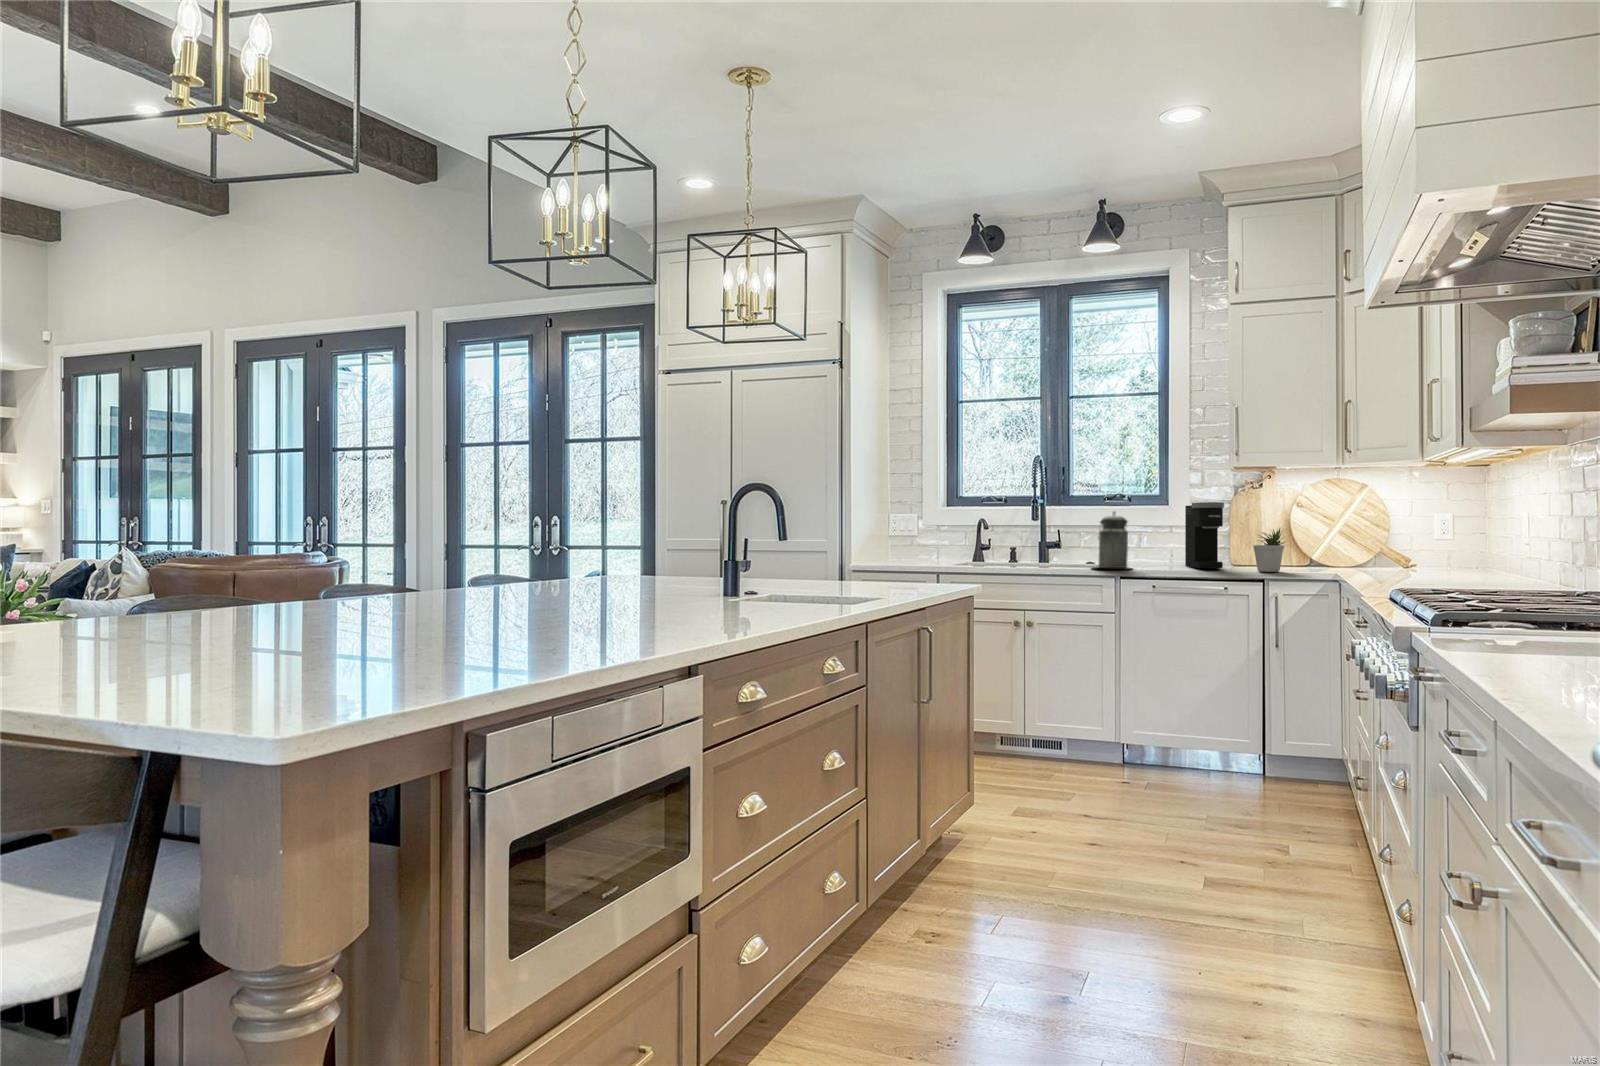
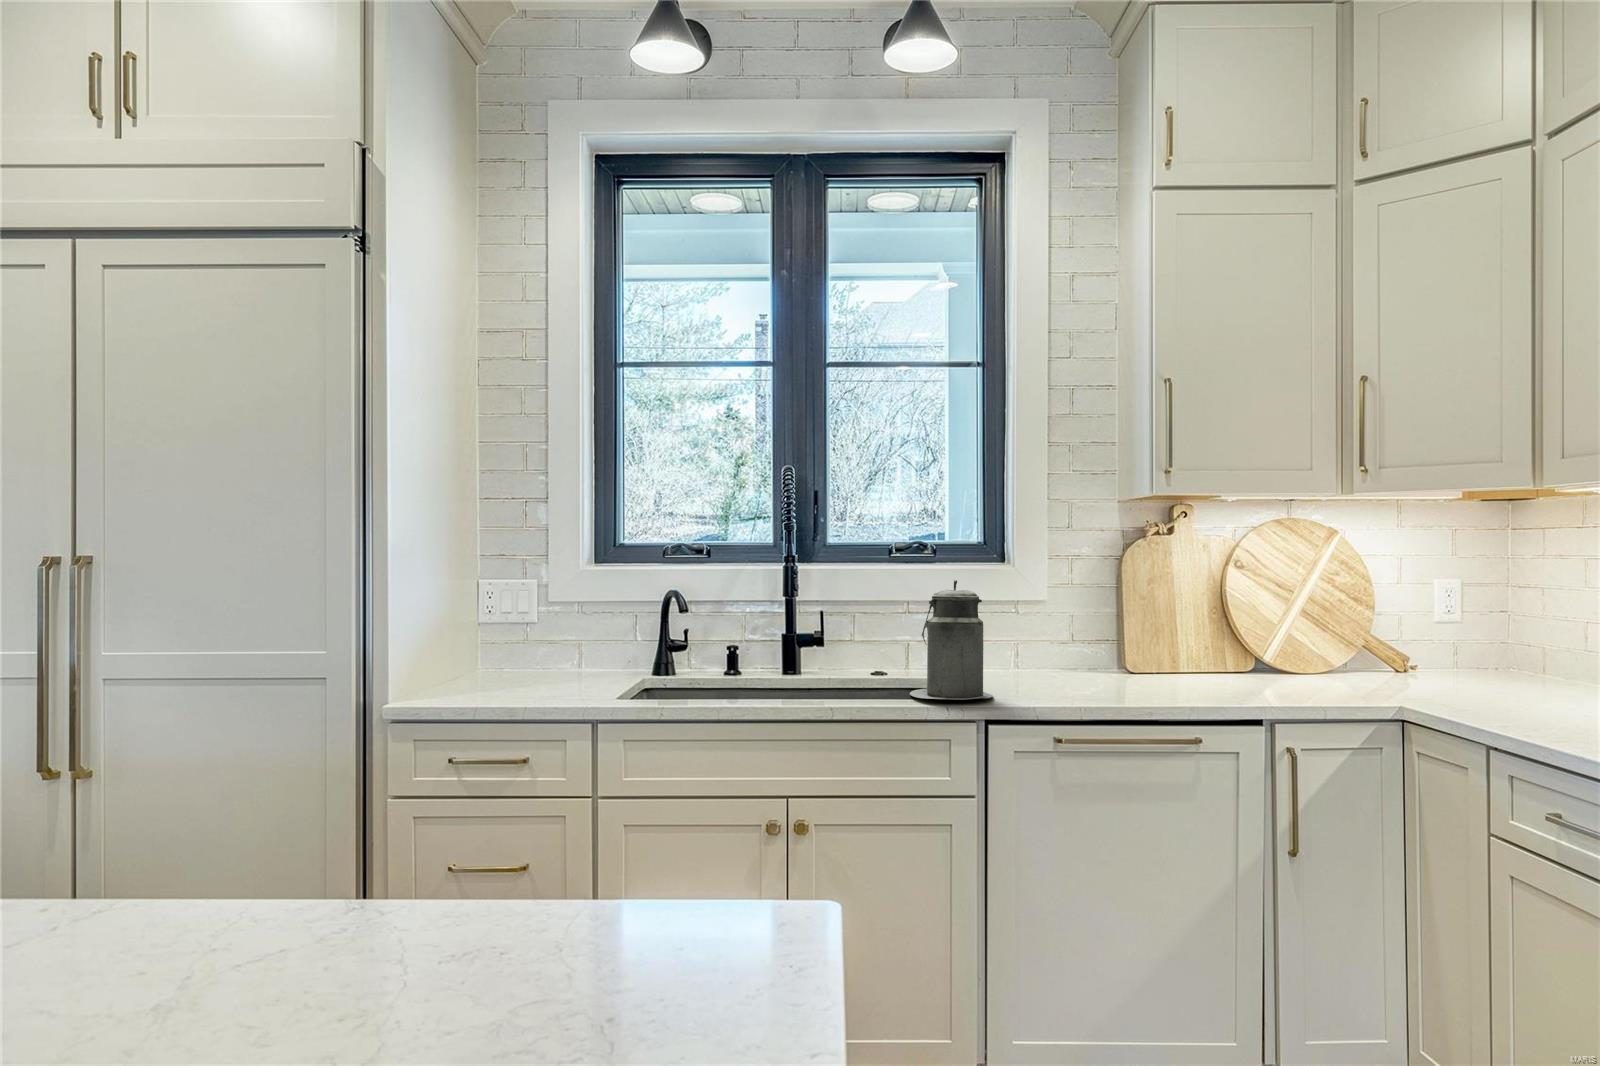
coffee maker: present [1185,502,1224,569] -> none [1064,562,1154,692]
potted plant: present [1253,528,1285,572] -> none [1211,609,1278,697]

